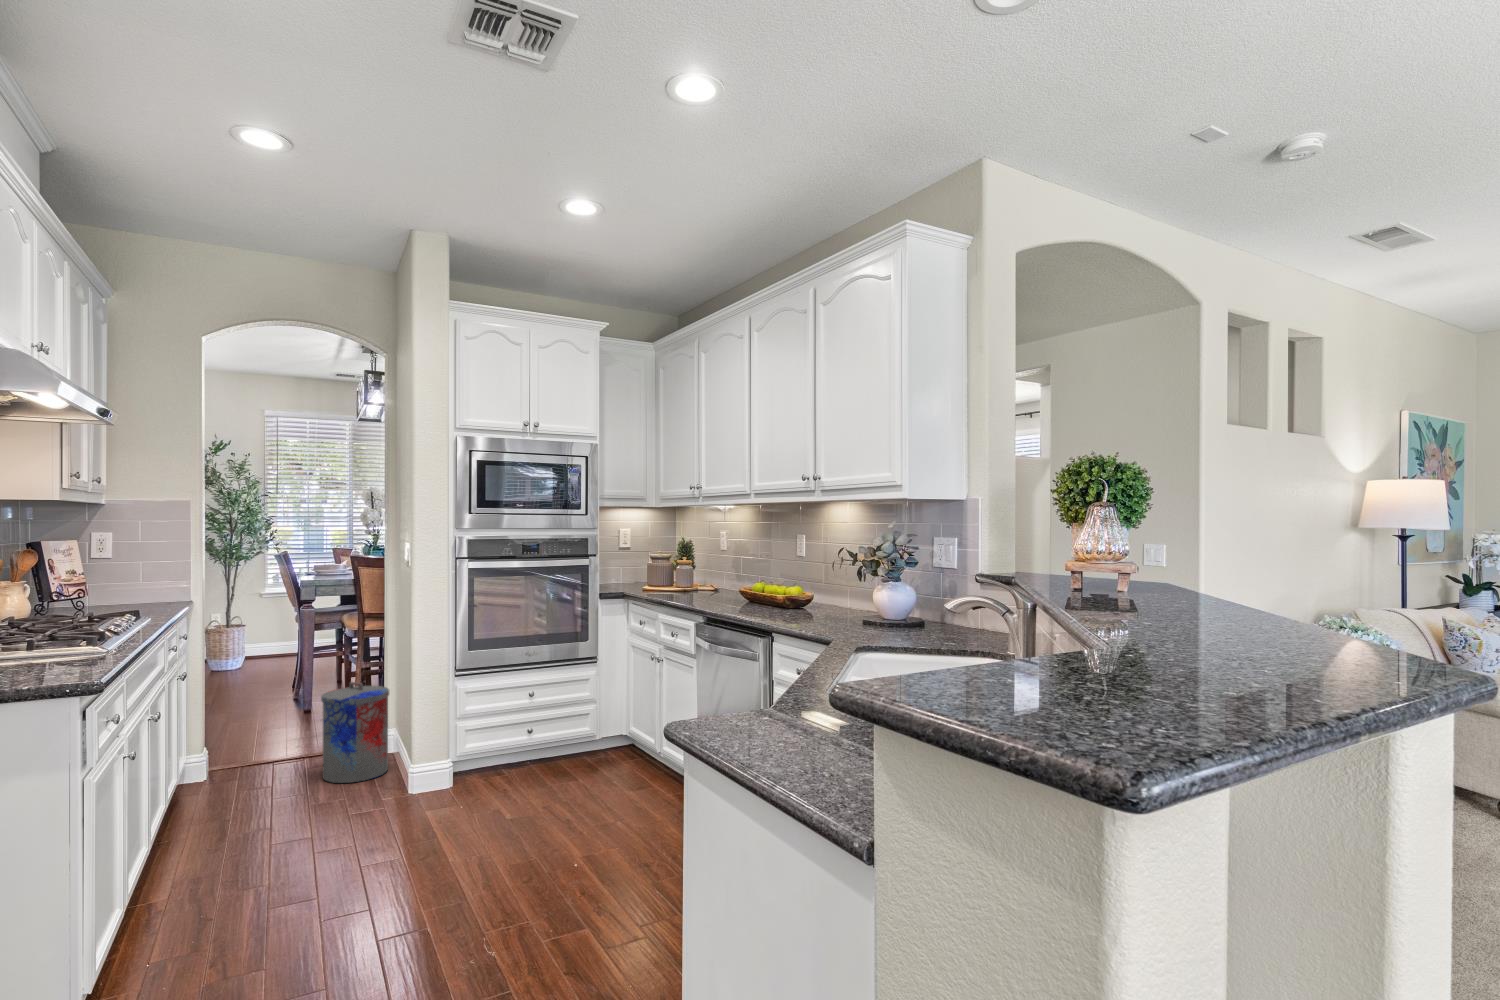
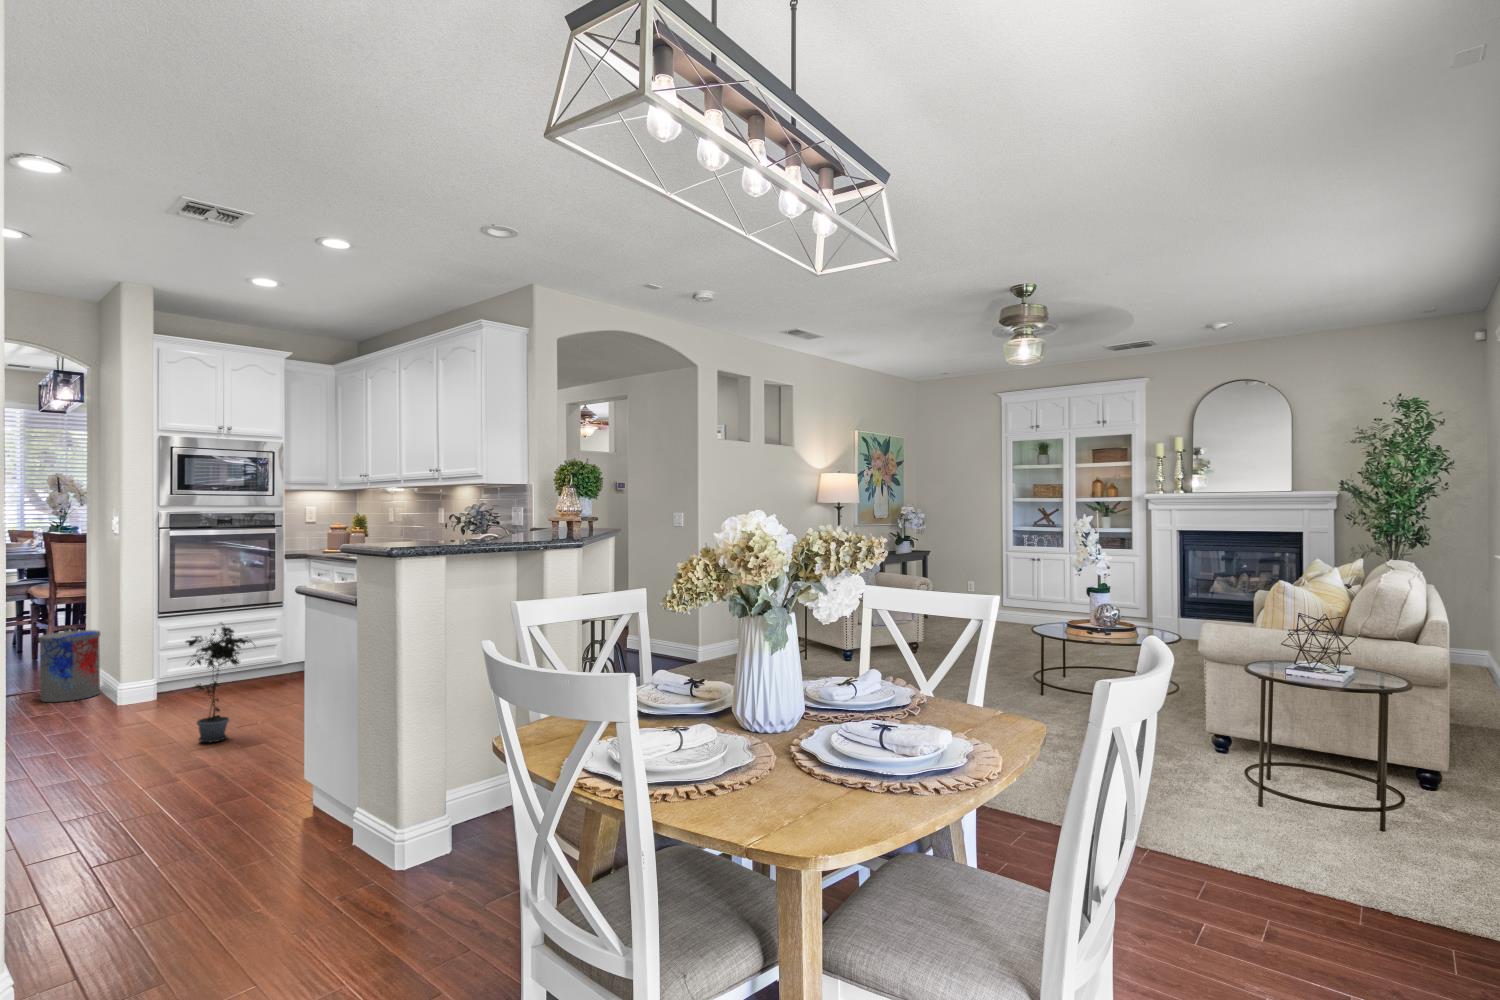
potted plant: none [471,722,571,924] -> present [186,623,255,742]

